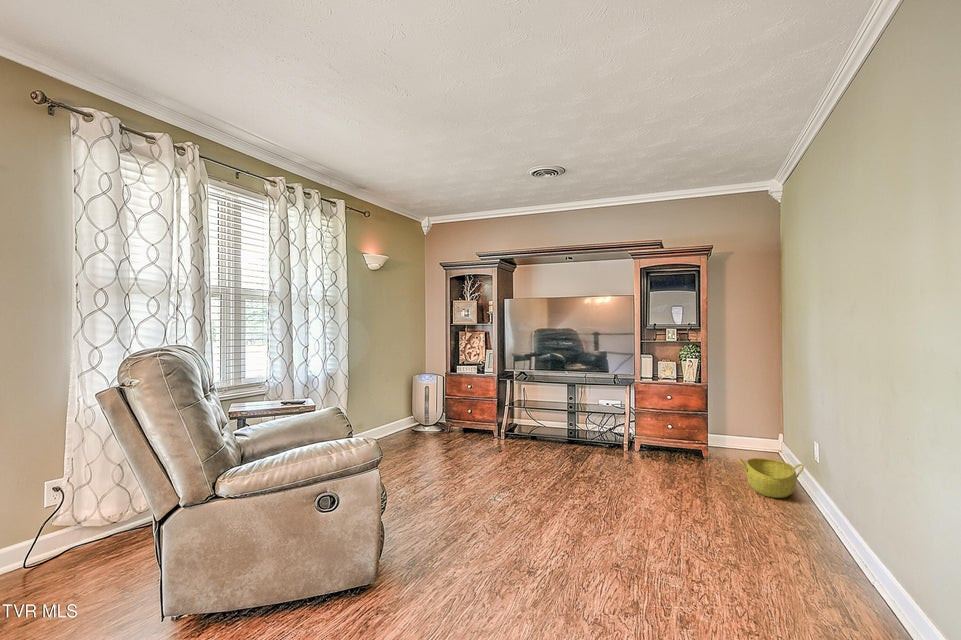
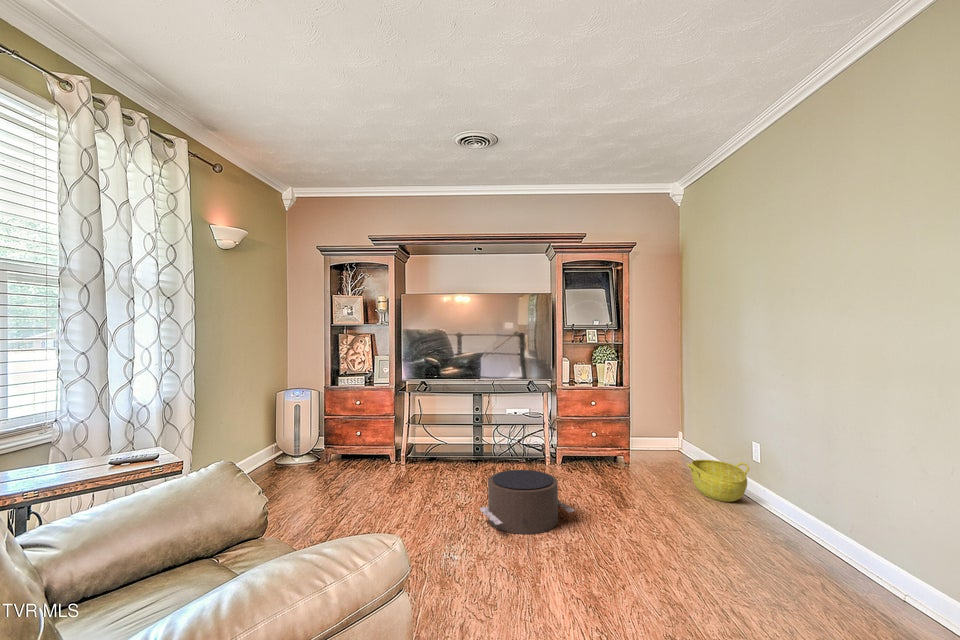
pouf: none [531,446,607,494] -> present [480,470,575,534]

